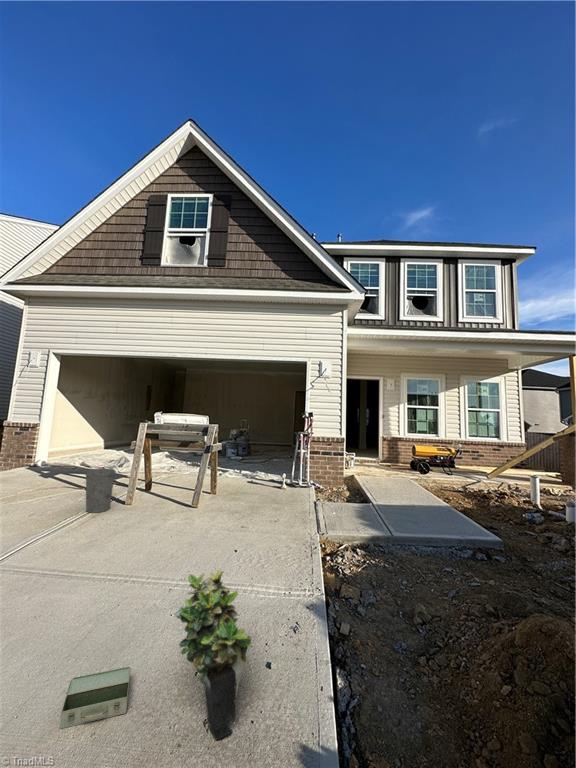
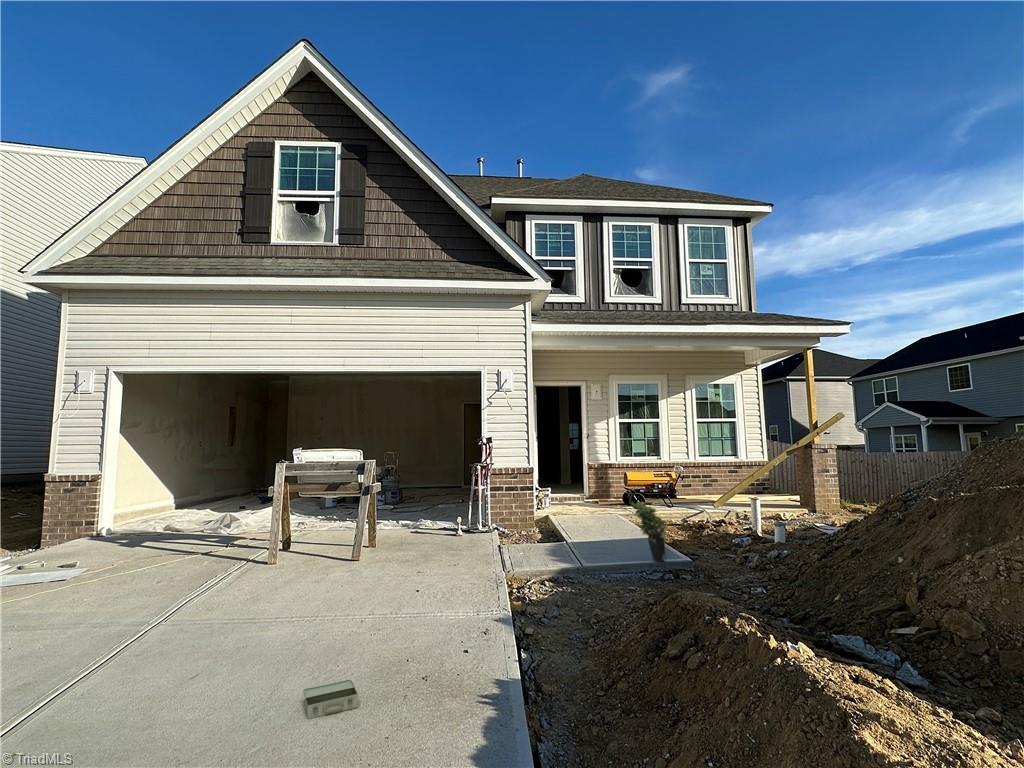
trash can: present [85,468,116,513] -> none [212,525,250,580]
potted plant: present [175,569,252,740] -> present [632,502,667,562]

